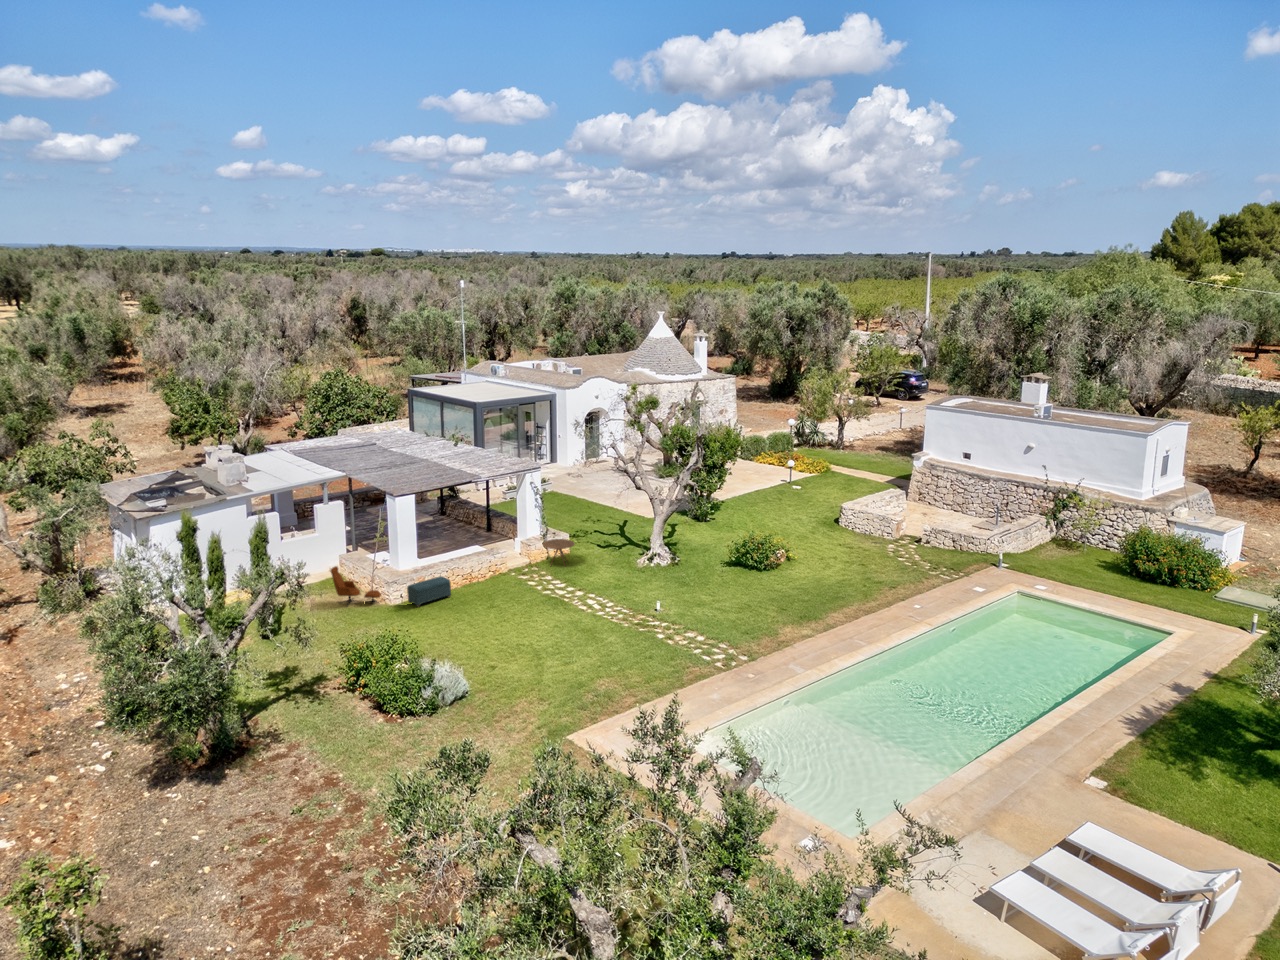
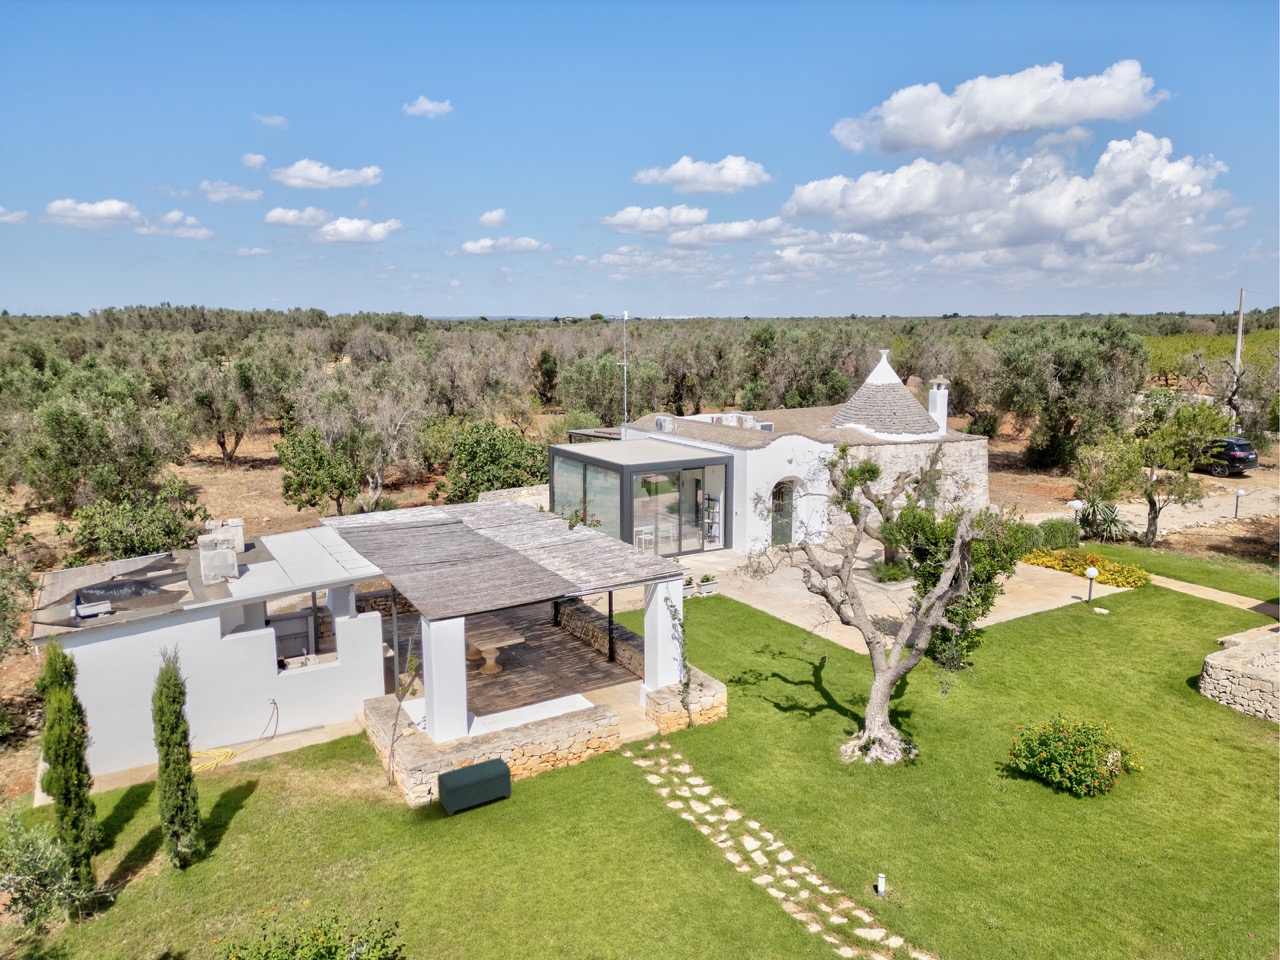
round table: present [543,539,575,564] -> none [680,694,733,747]
lounge chair: present [331,566,381,604] -> none [322,727,400,802]

